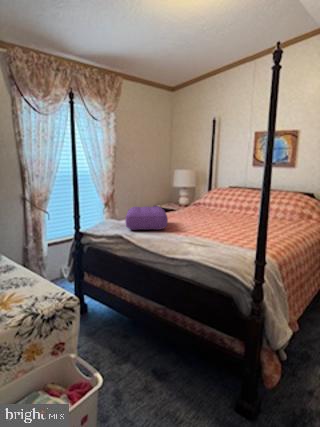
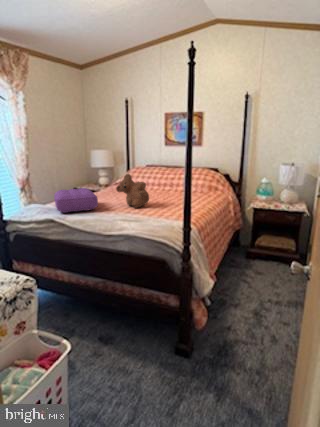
teddy bear: none [189,194,224,232] -> present [116,174,149,208]

